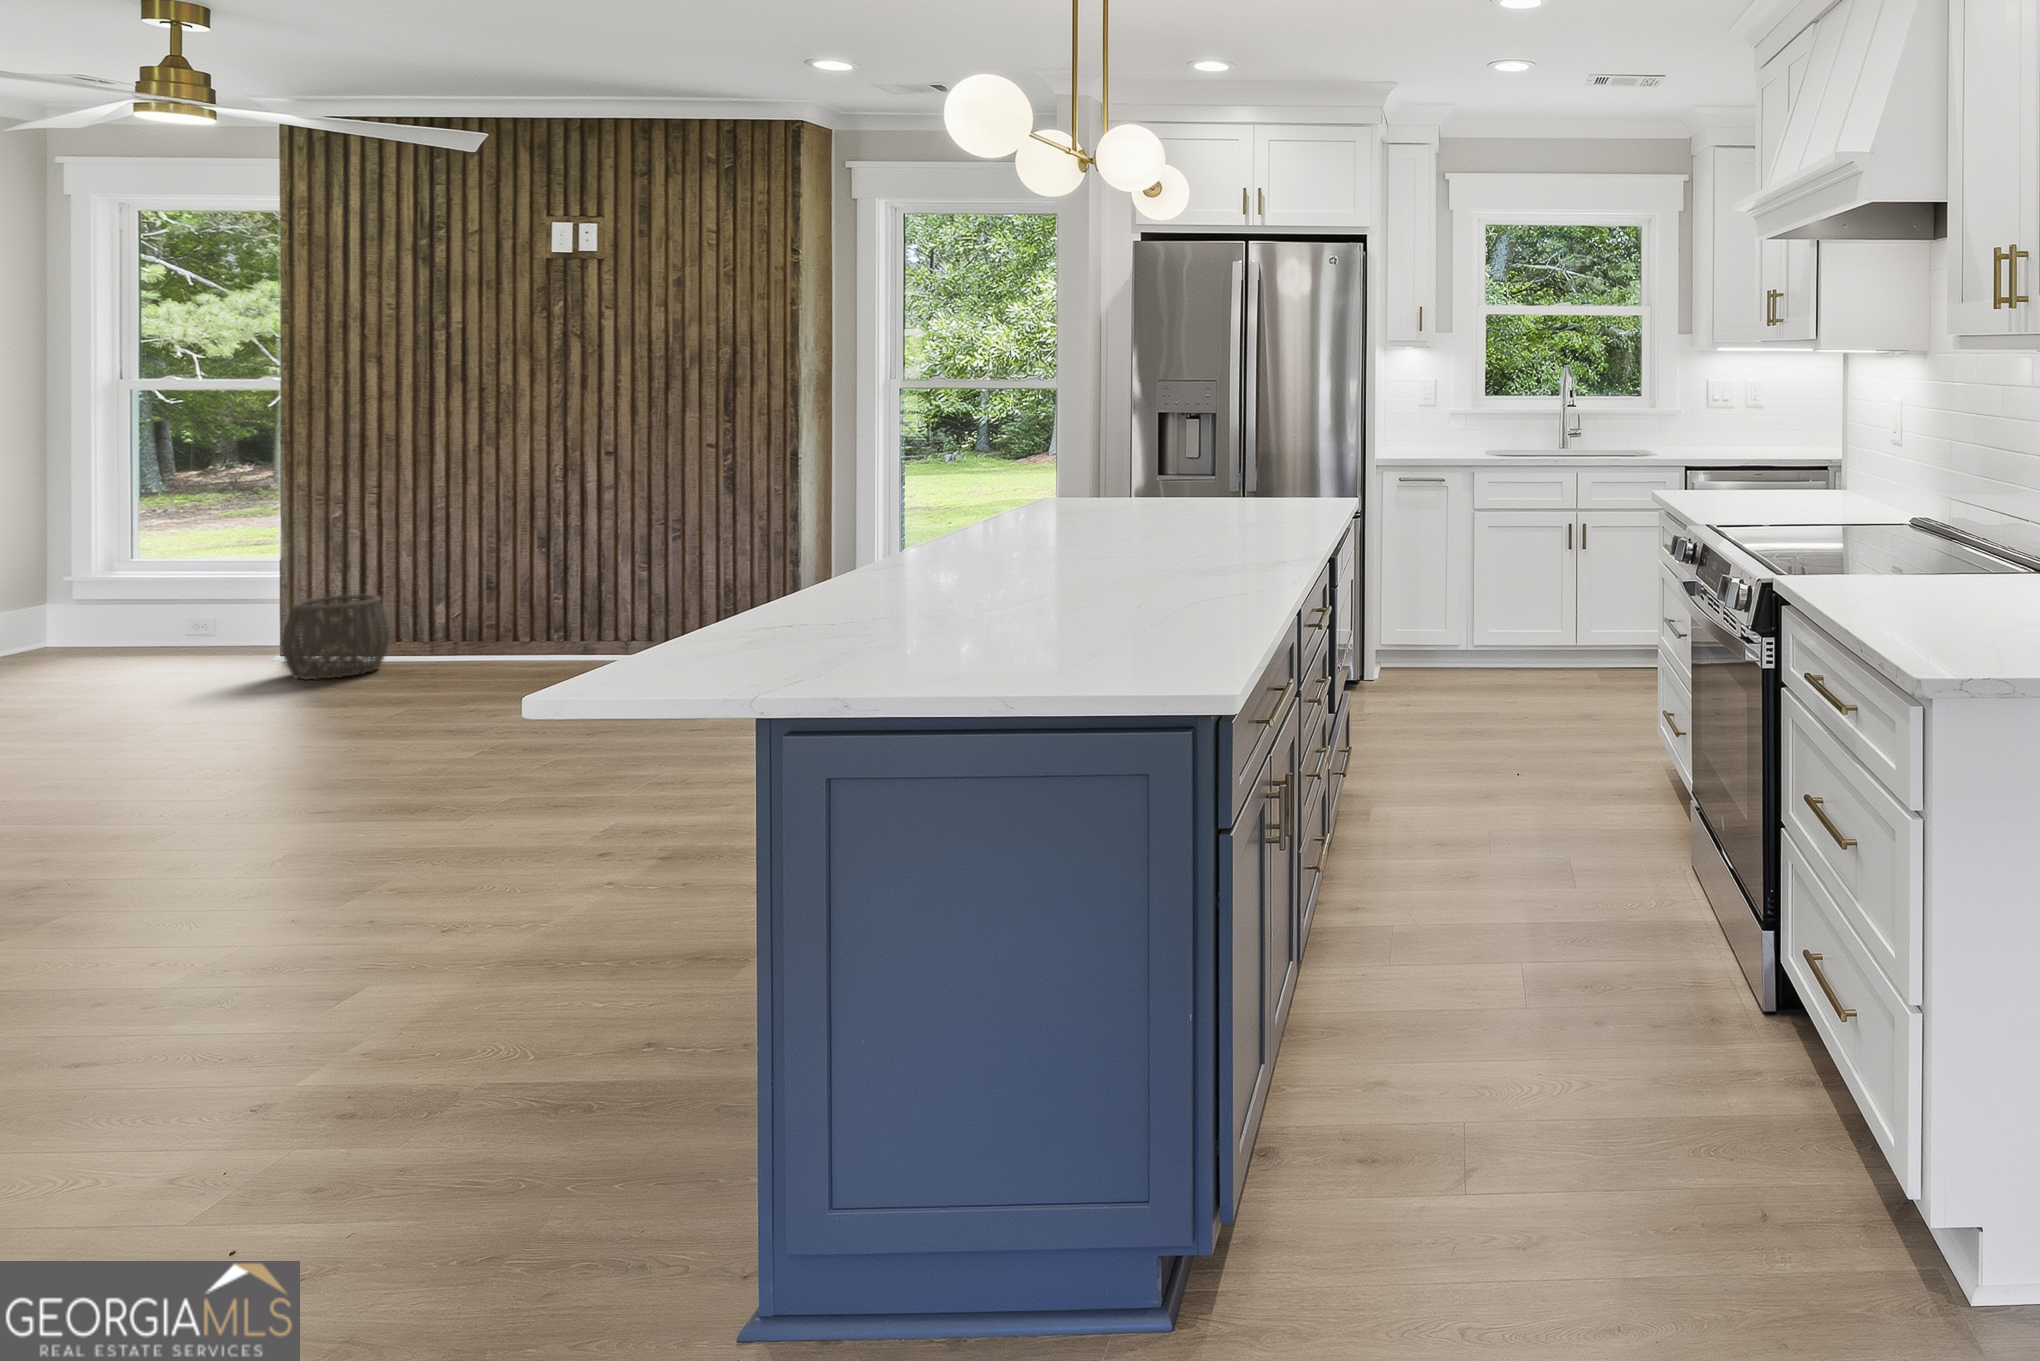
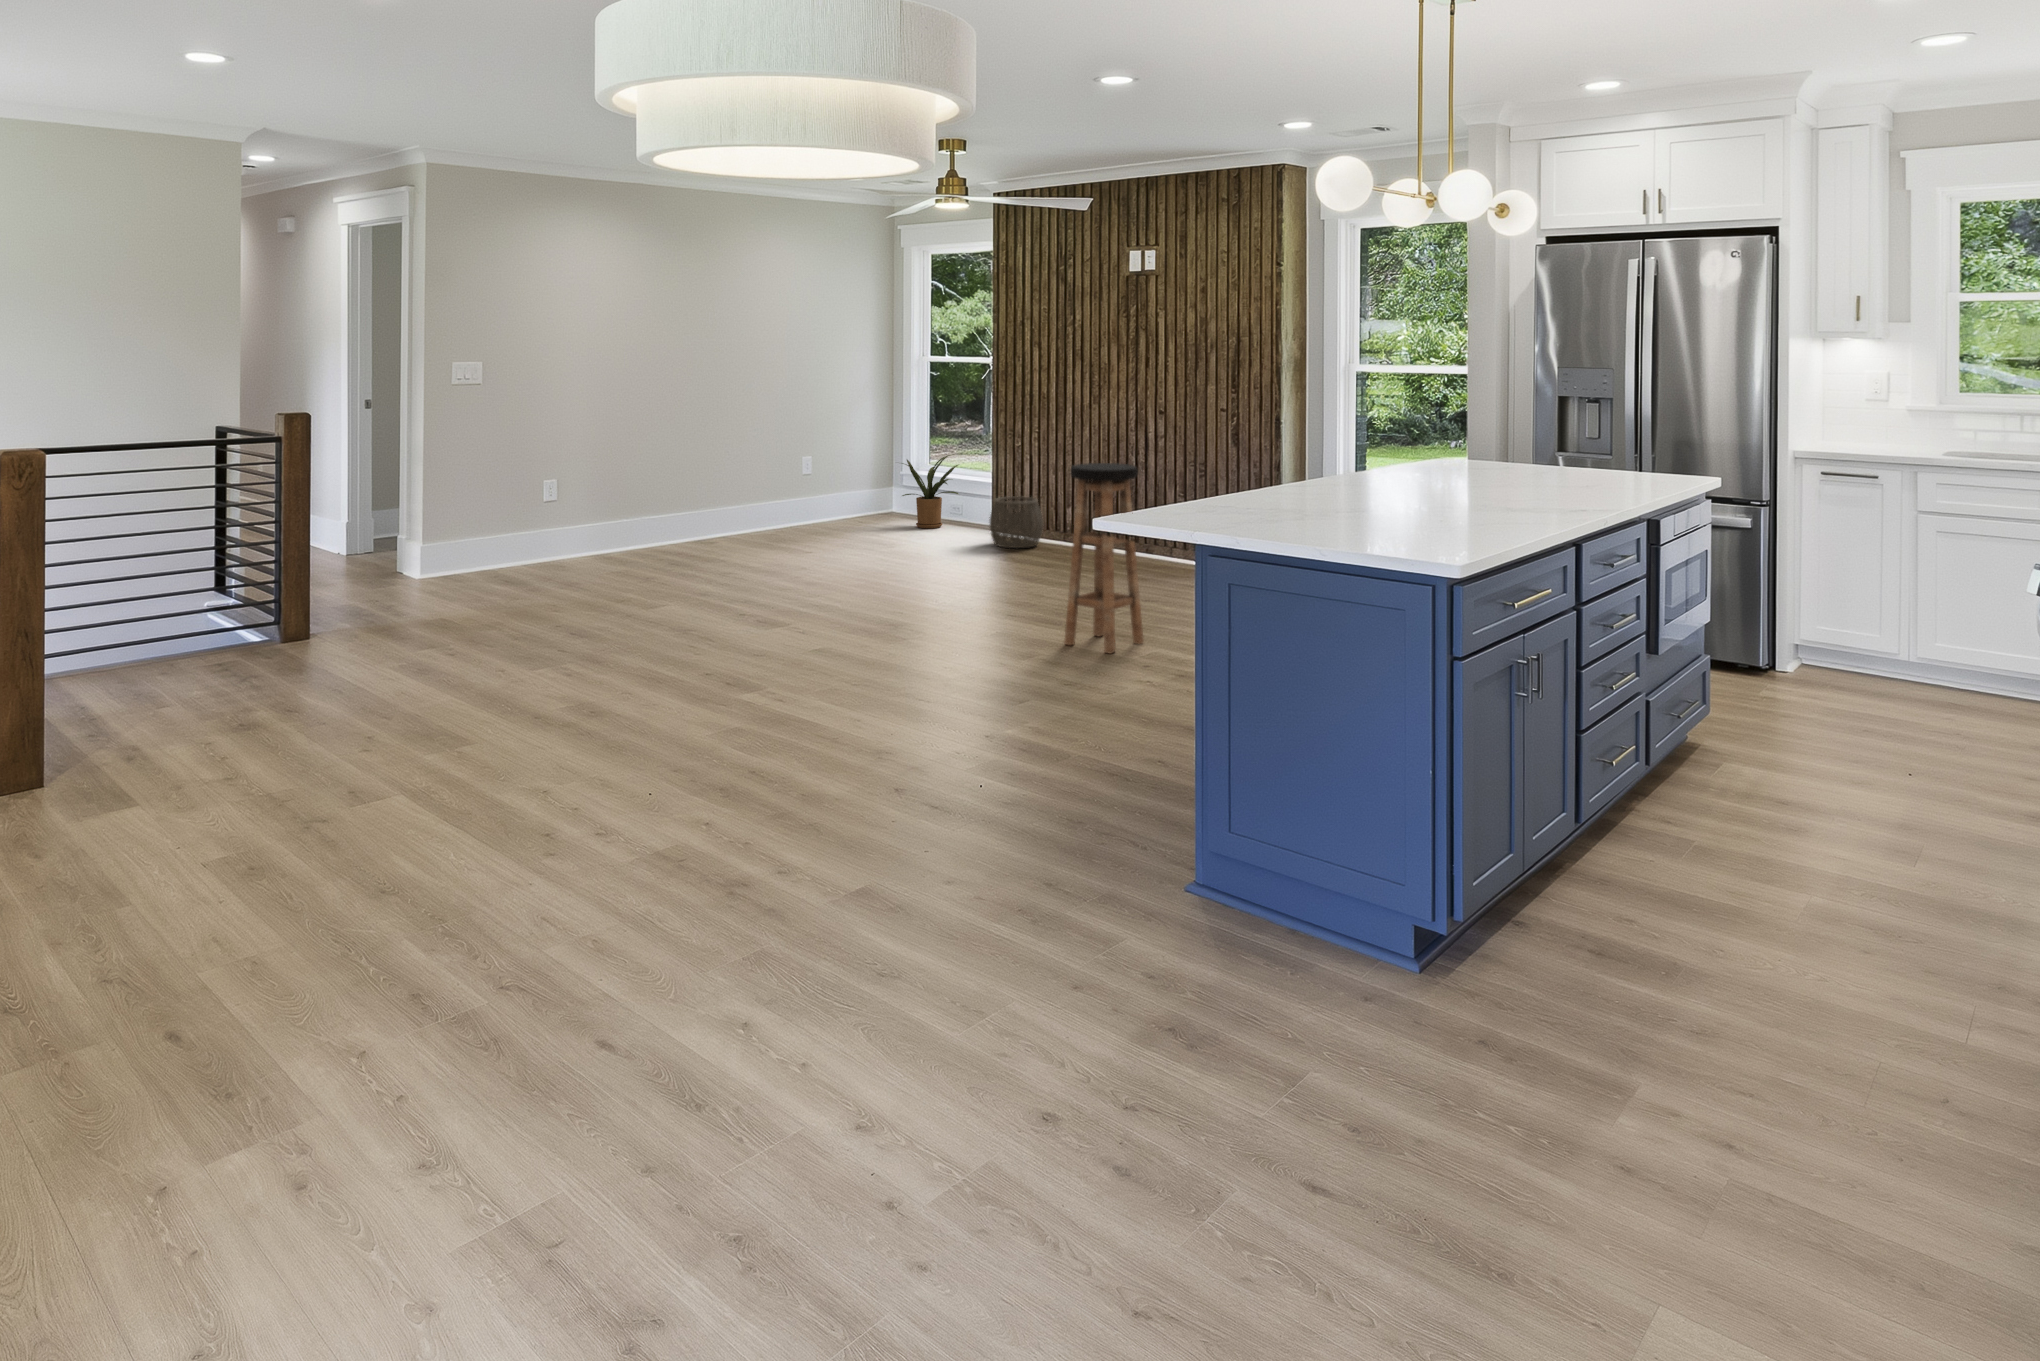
bar stool: none [461,526,609,823] -> present [1064,463,1144,654]
house plant: none [63,538,216,667] -> present [902,455,958,529]

